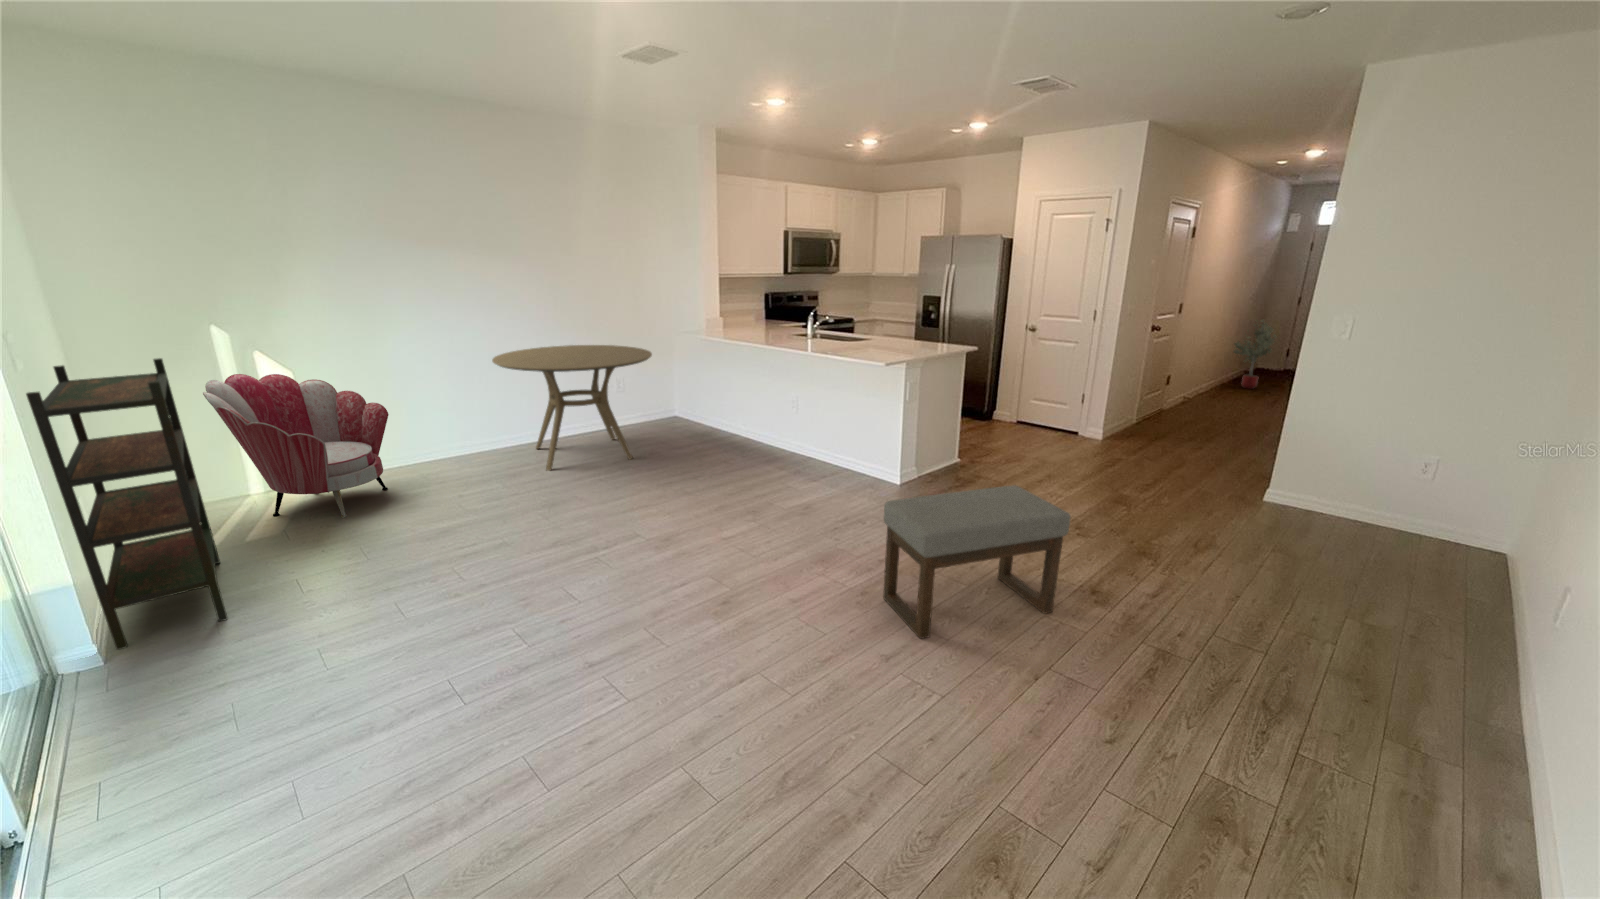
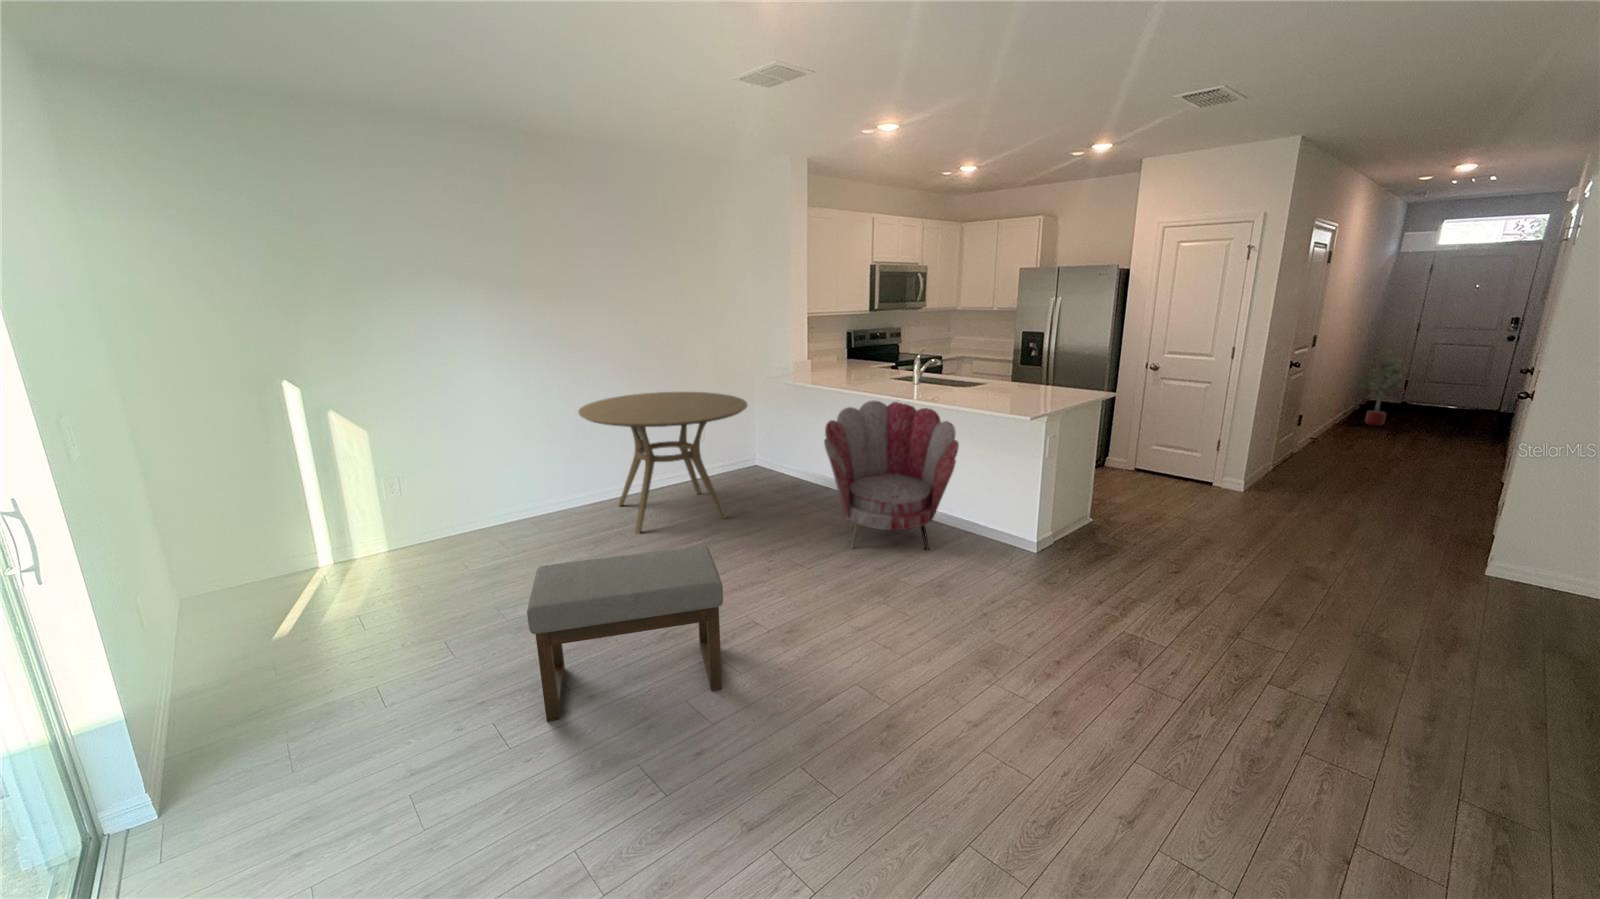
bookshelf: present [26,358,227,650] -> none [77,430,303,794]
armchair: present [203,374,389,517] -> present [824,401,959,550]
ottoman: present [883,485,1070,639] -> present [527,546,723,721]

